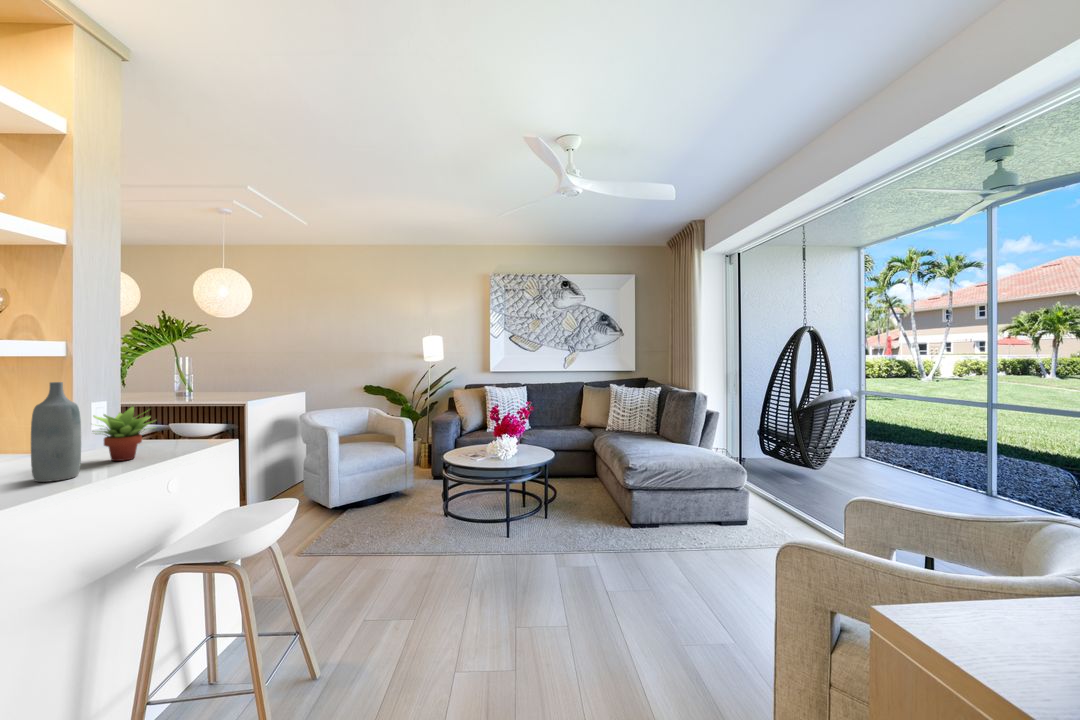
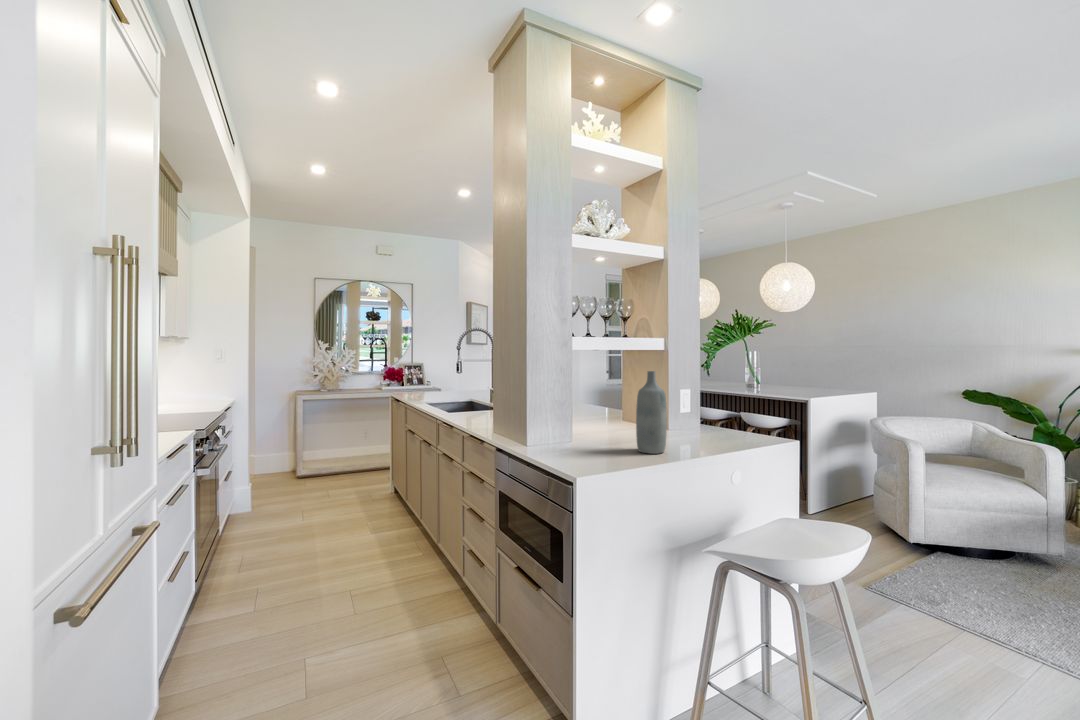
succulent plant: present [94,406,154,461] -> none [674,395,724,445]

